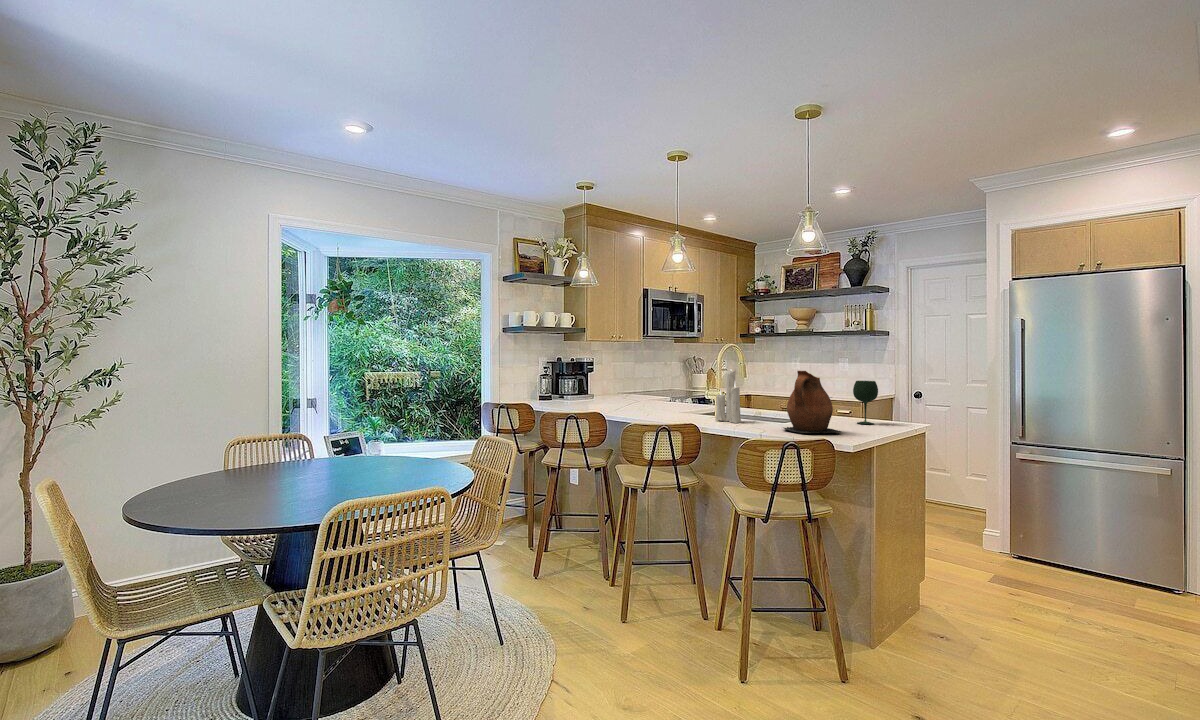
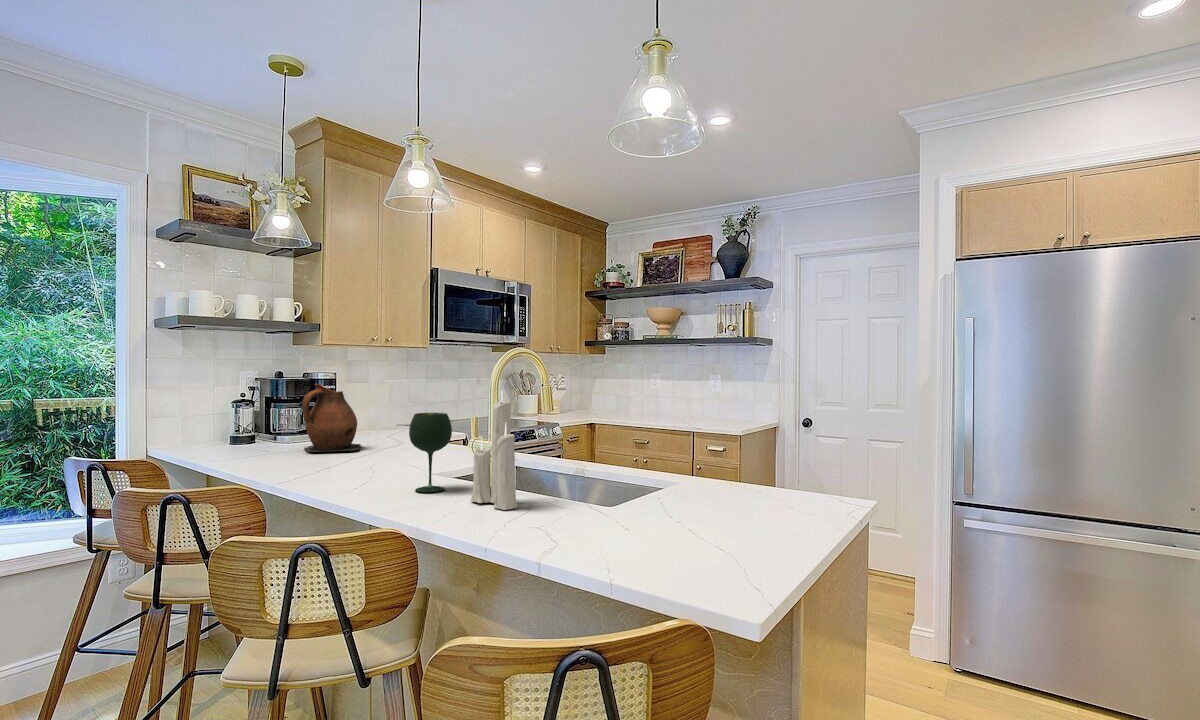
ceramic pitcher: present [784,371,841,433] -> present [302,384,361,452]
wine glass: present [853,381,878,424] -> present [409,413,452,492]

